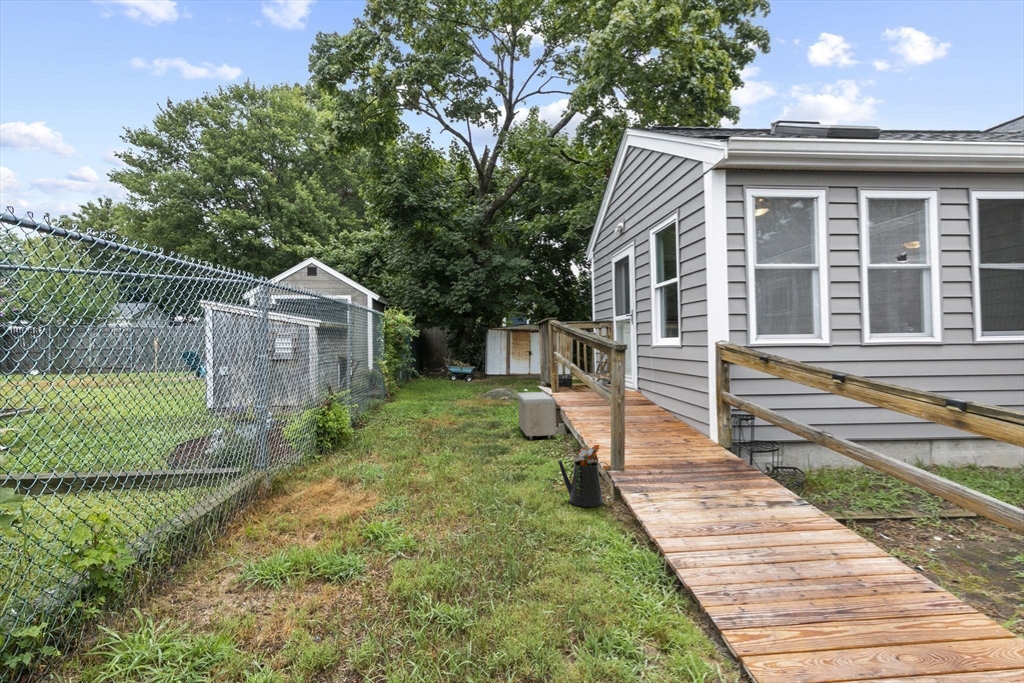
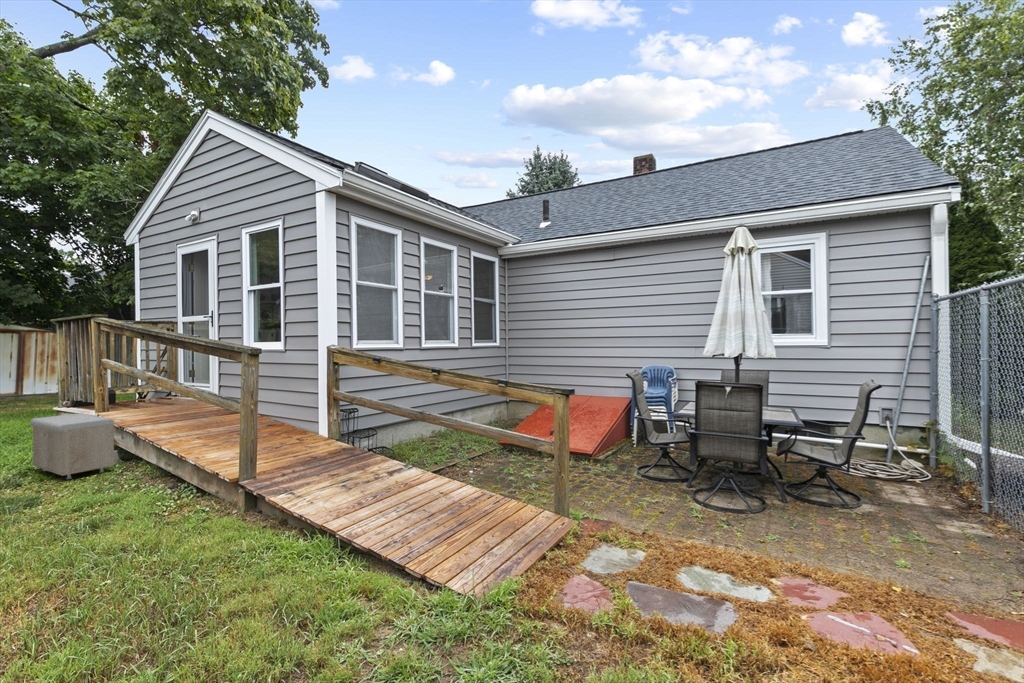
watering can: present [558,445,610,507] -> none [177,455,245,529]

